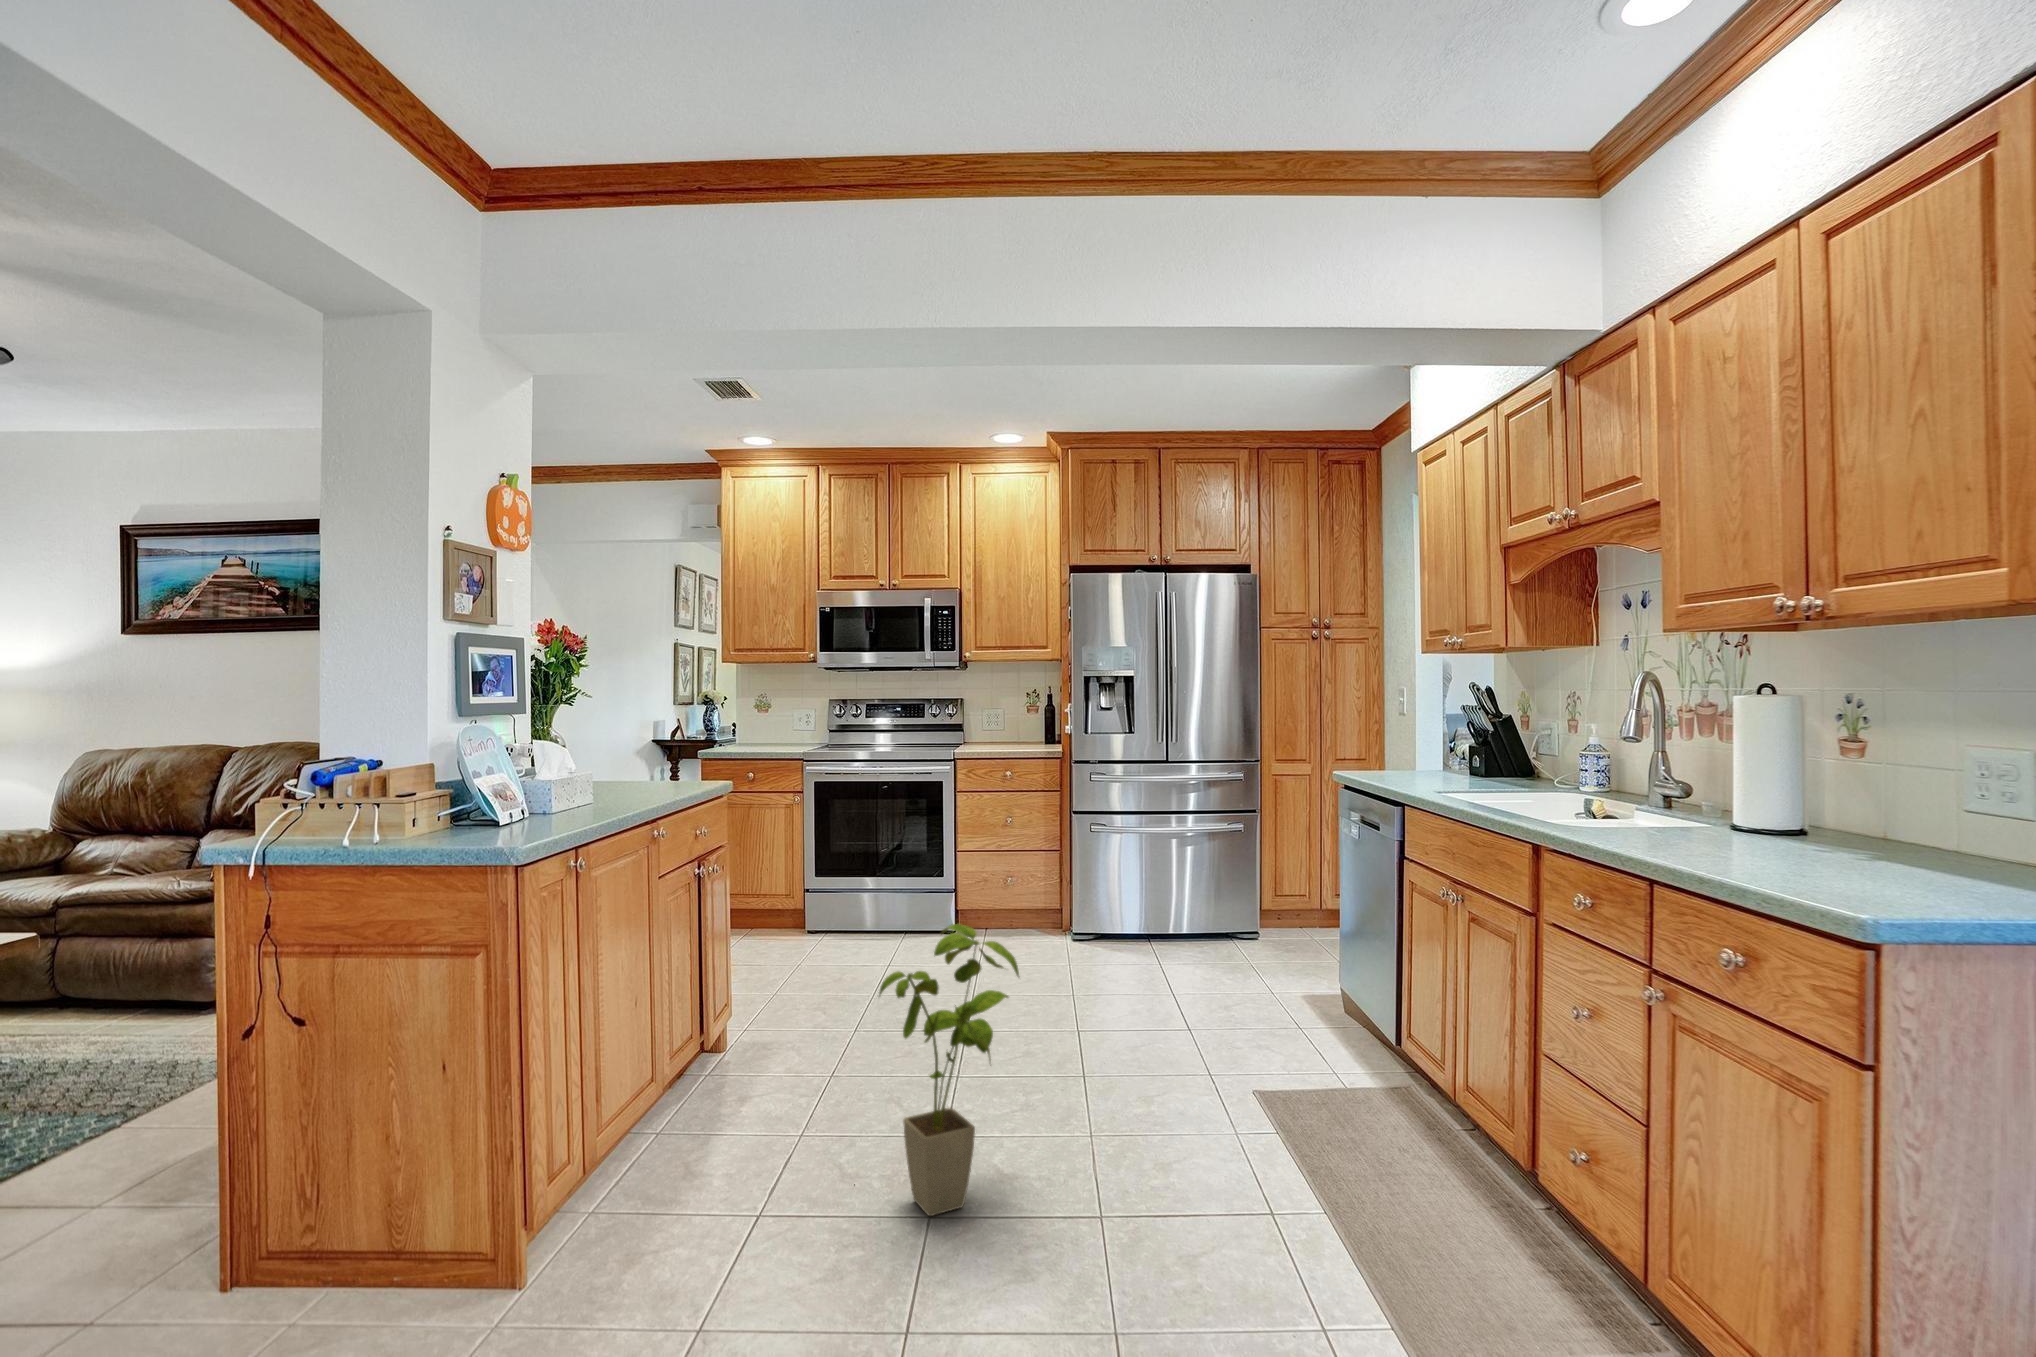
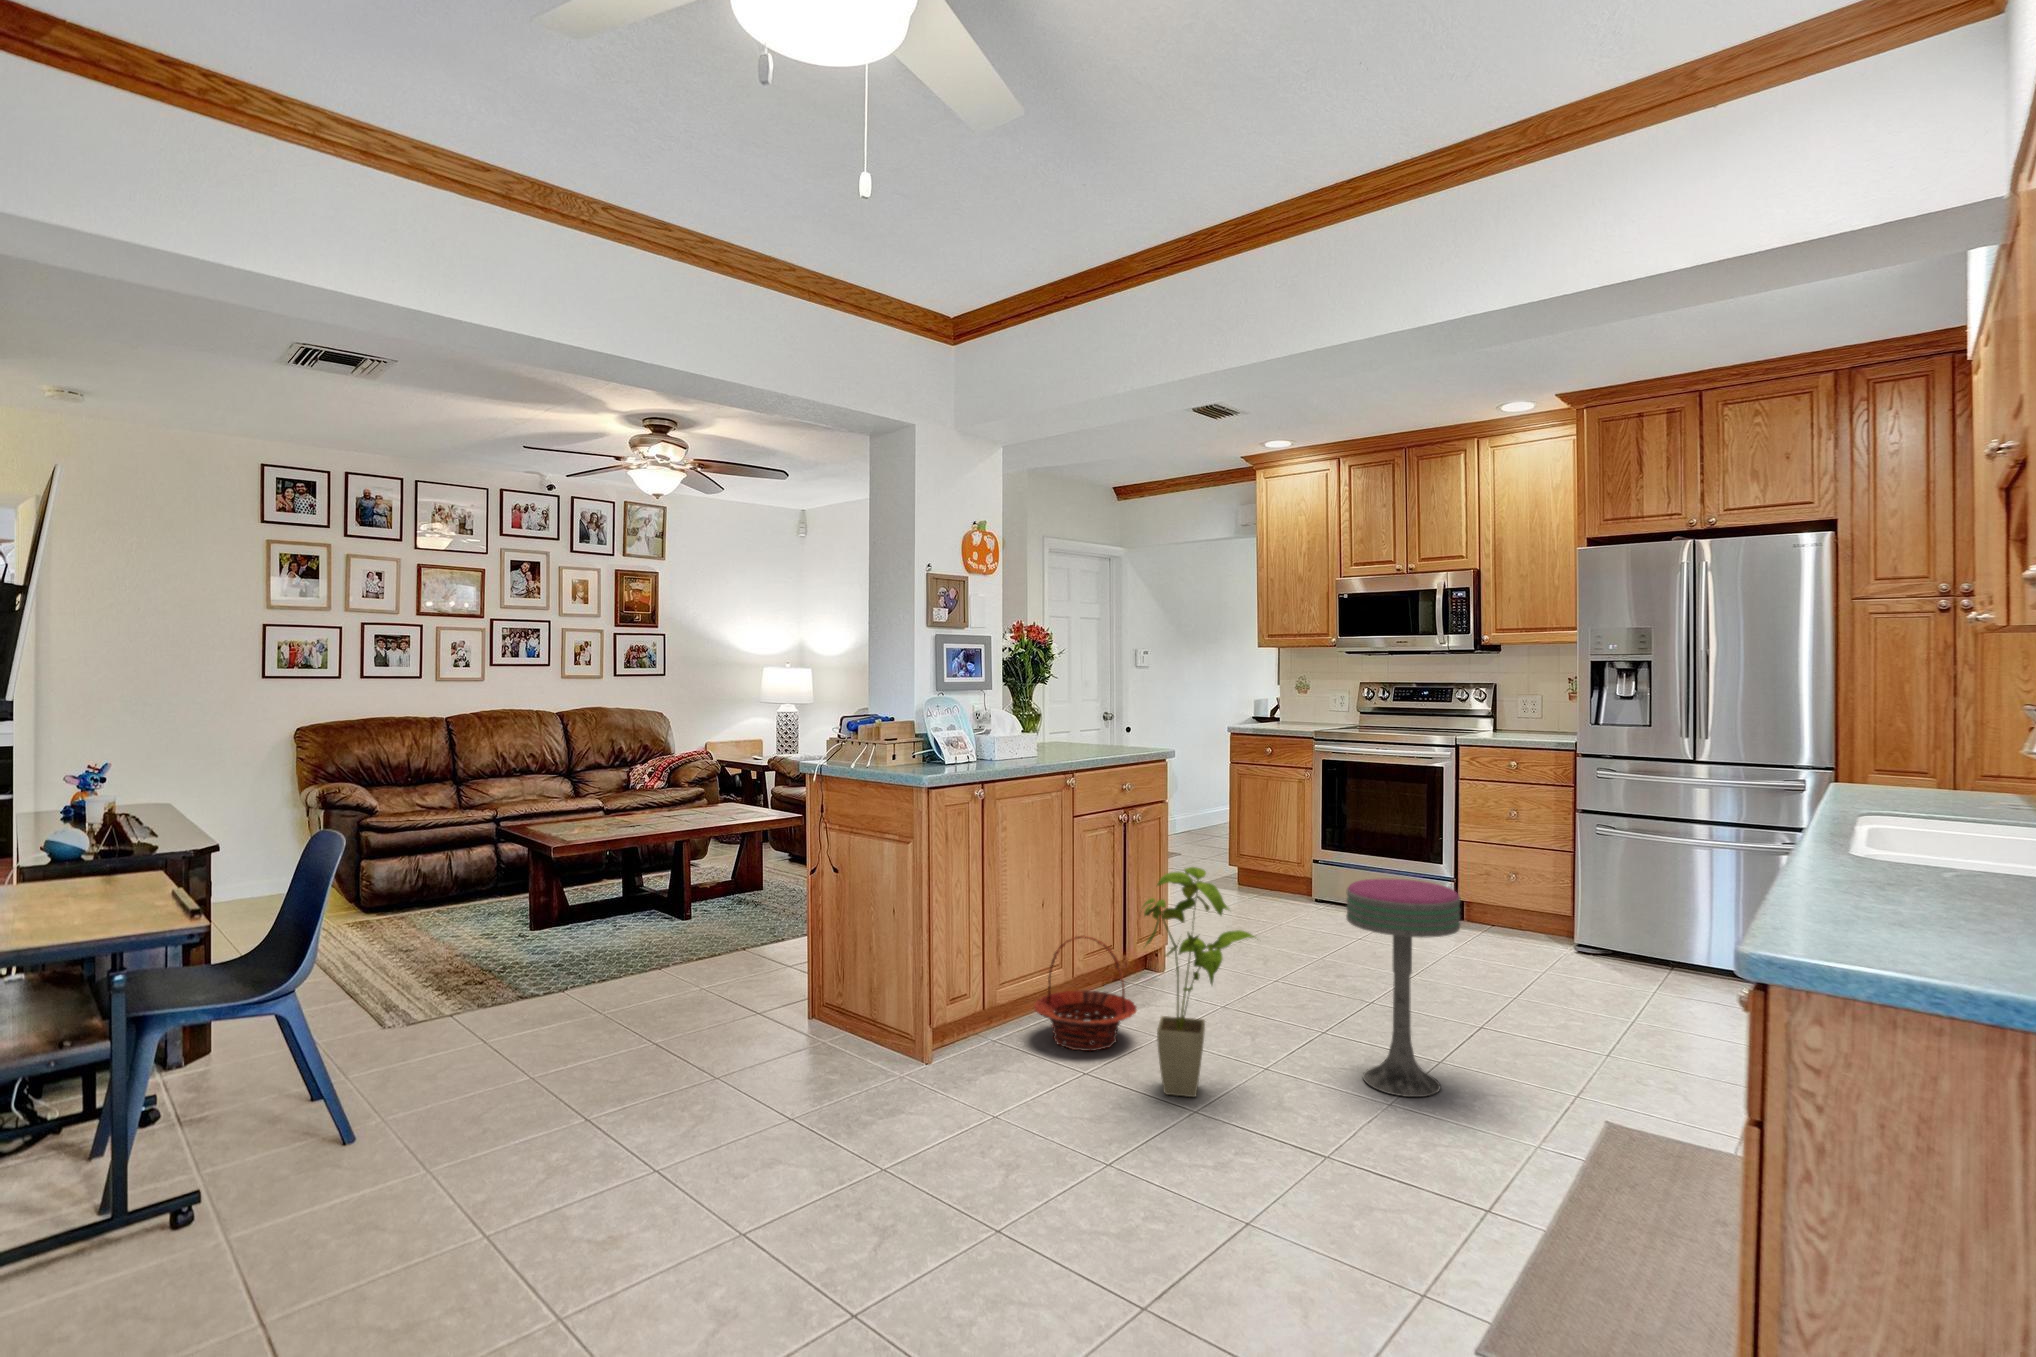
bar stool: none [1056,901,1168,1132] -> present [1346,878,1461,1097]
basket: none [683,1038,827,1197] -> present [1034,936,1137,1051]

